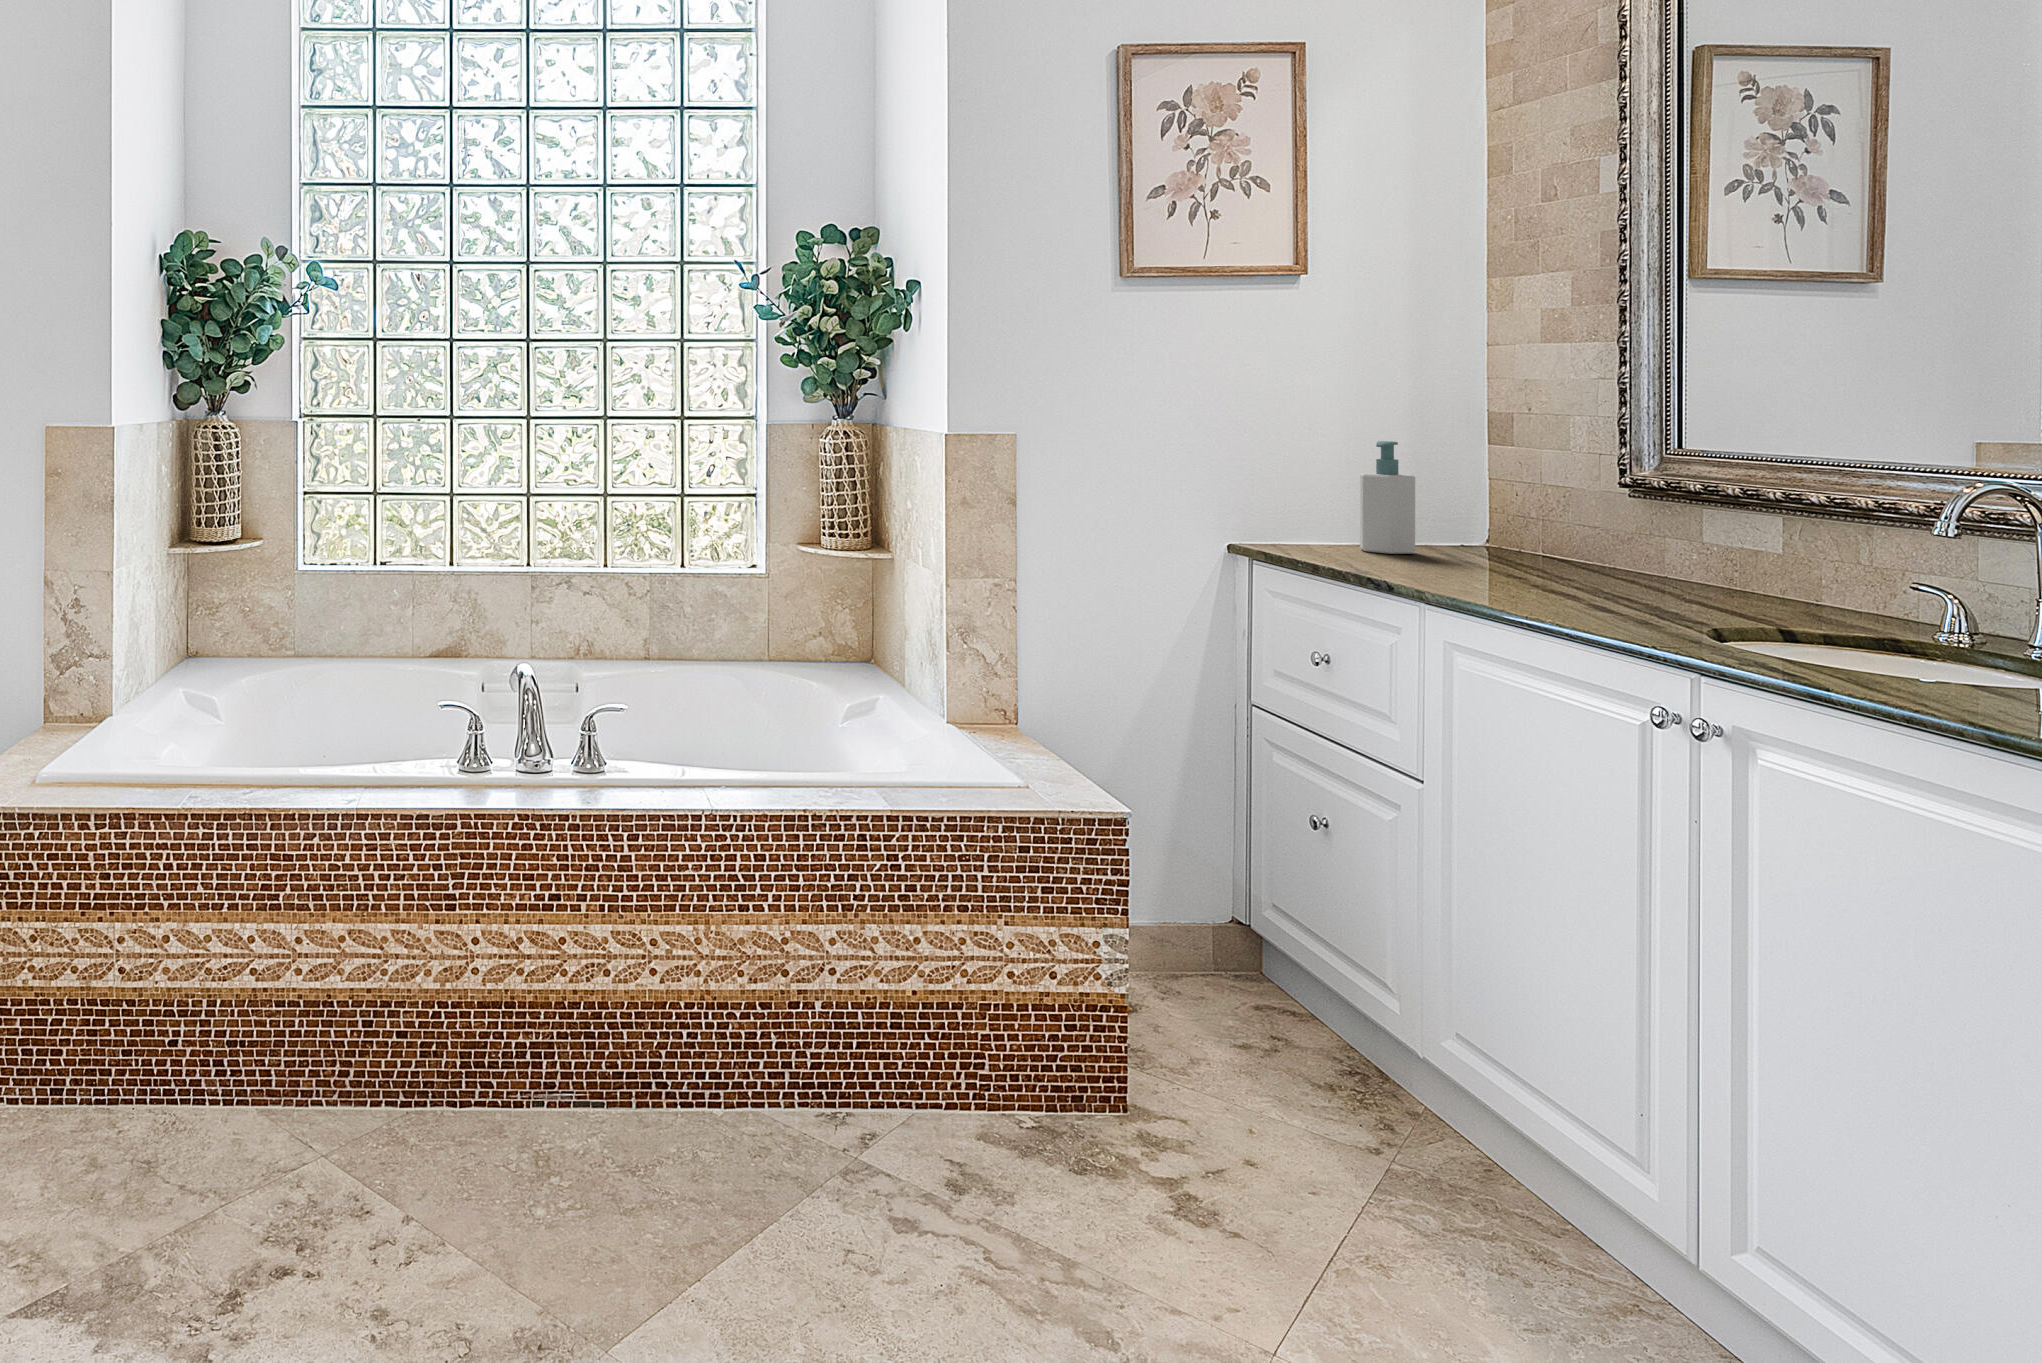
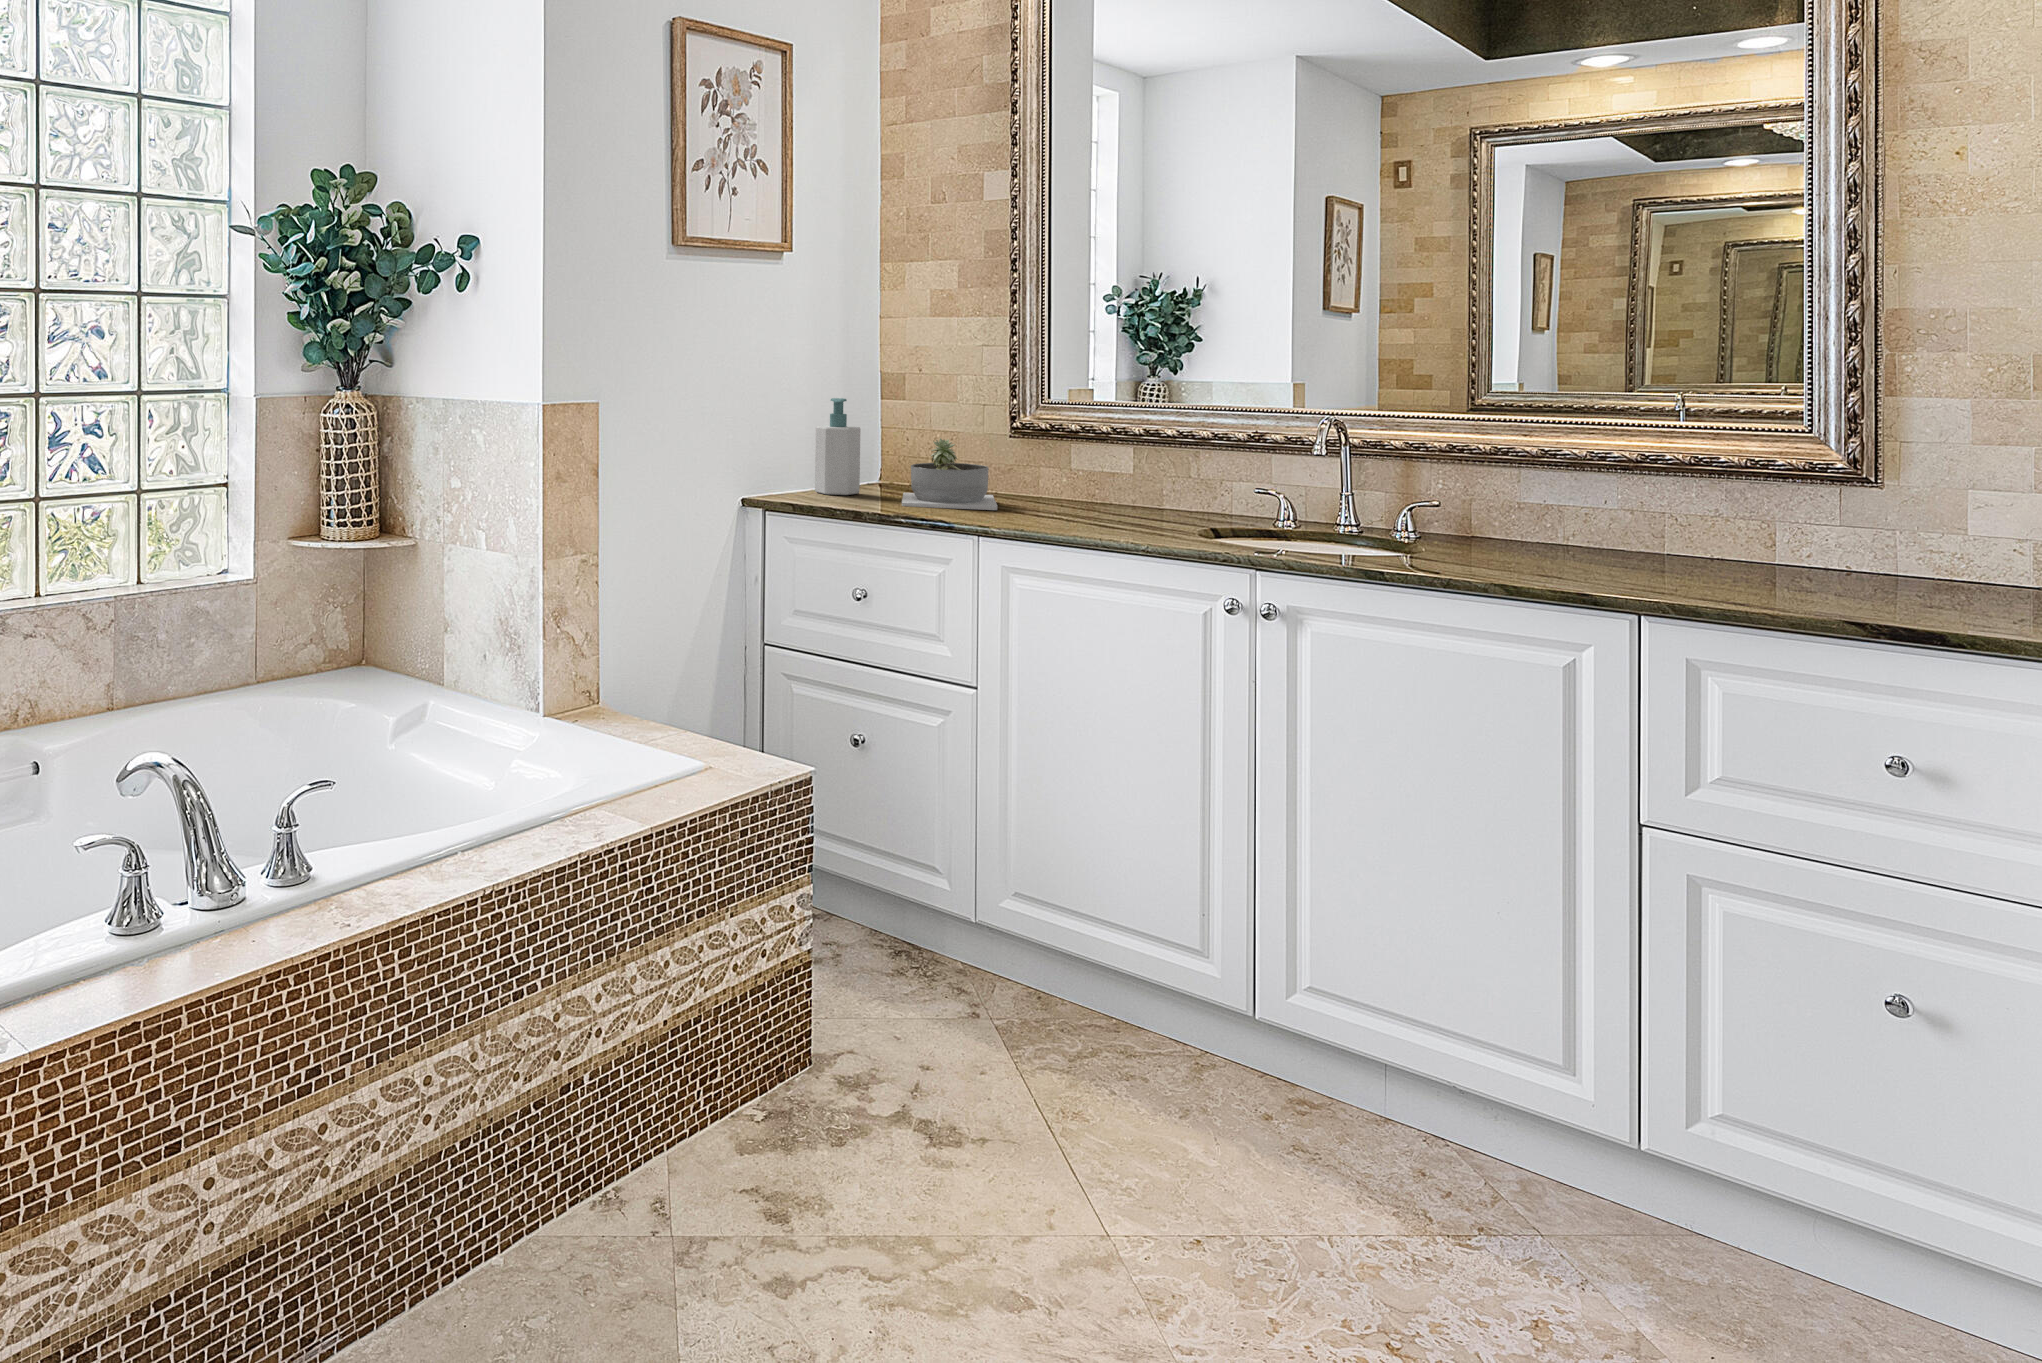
succulent planter: none [1417,491,1588,581] -> present [902,438,997,510]

